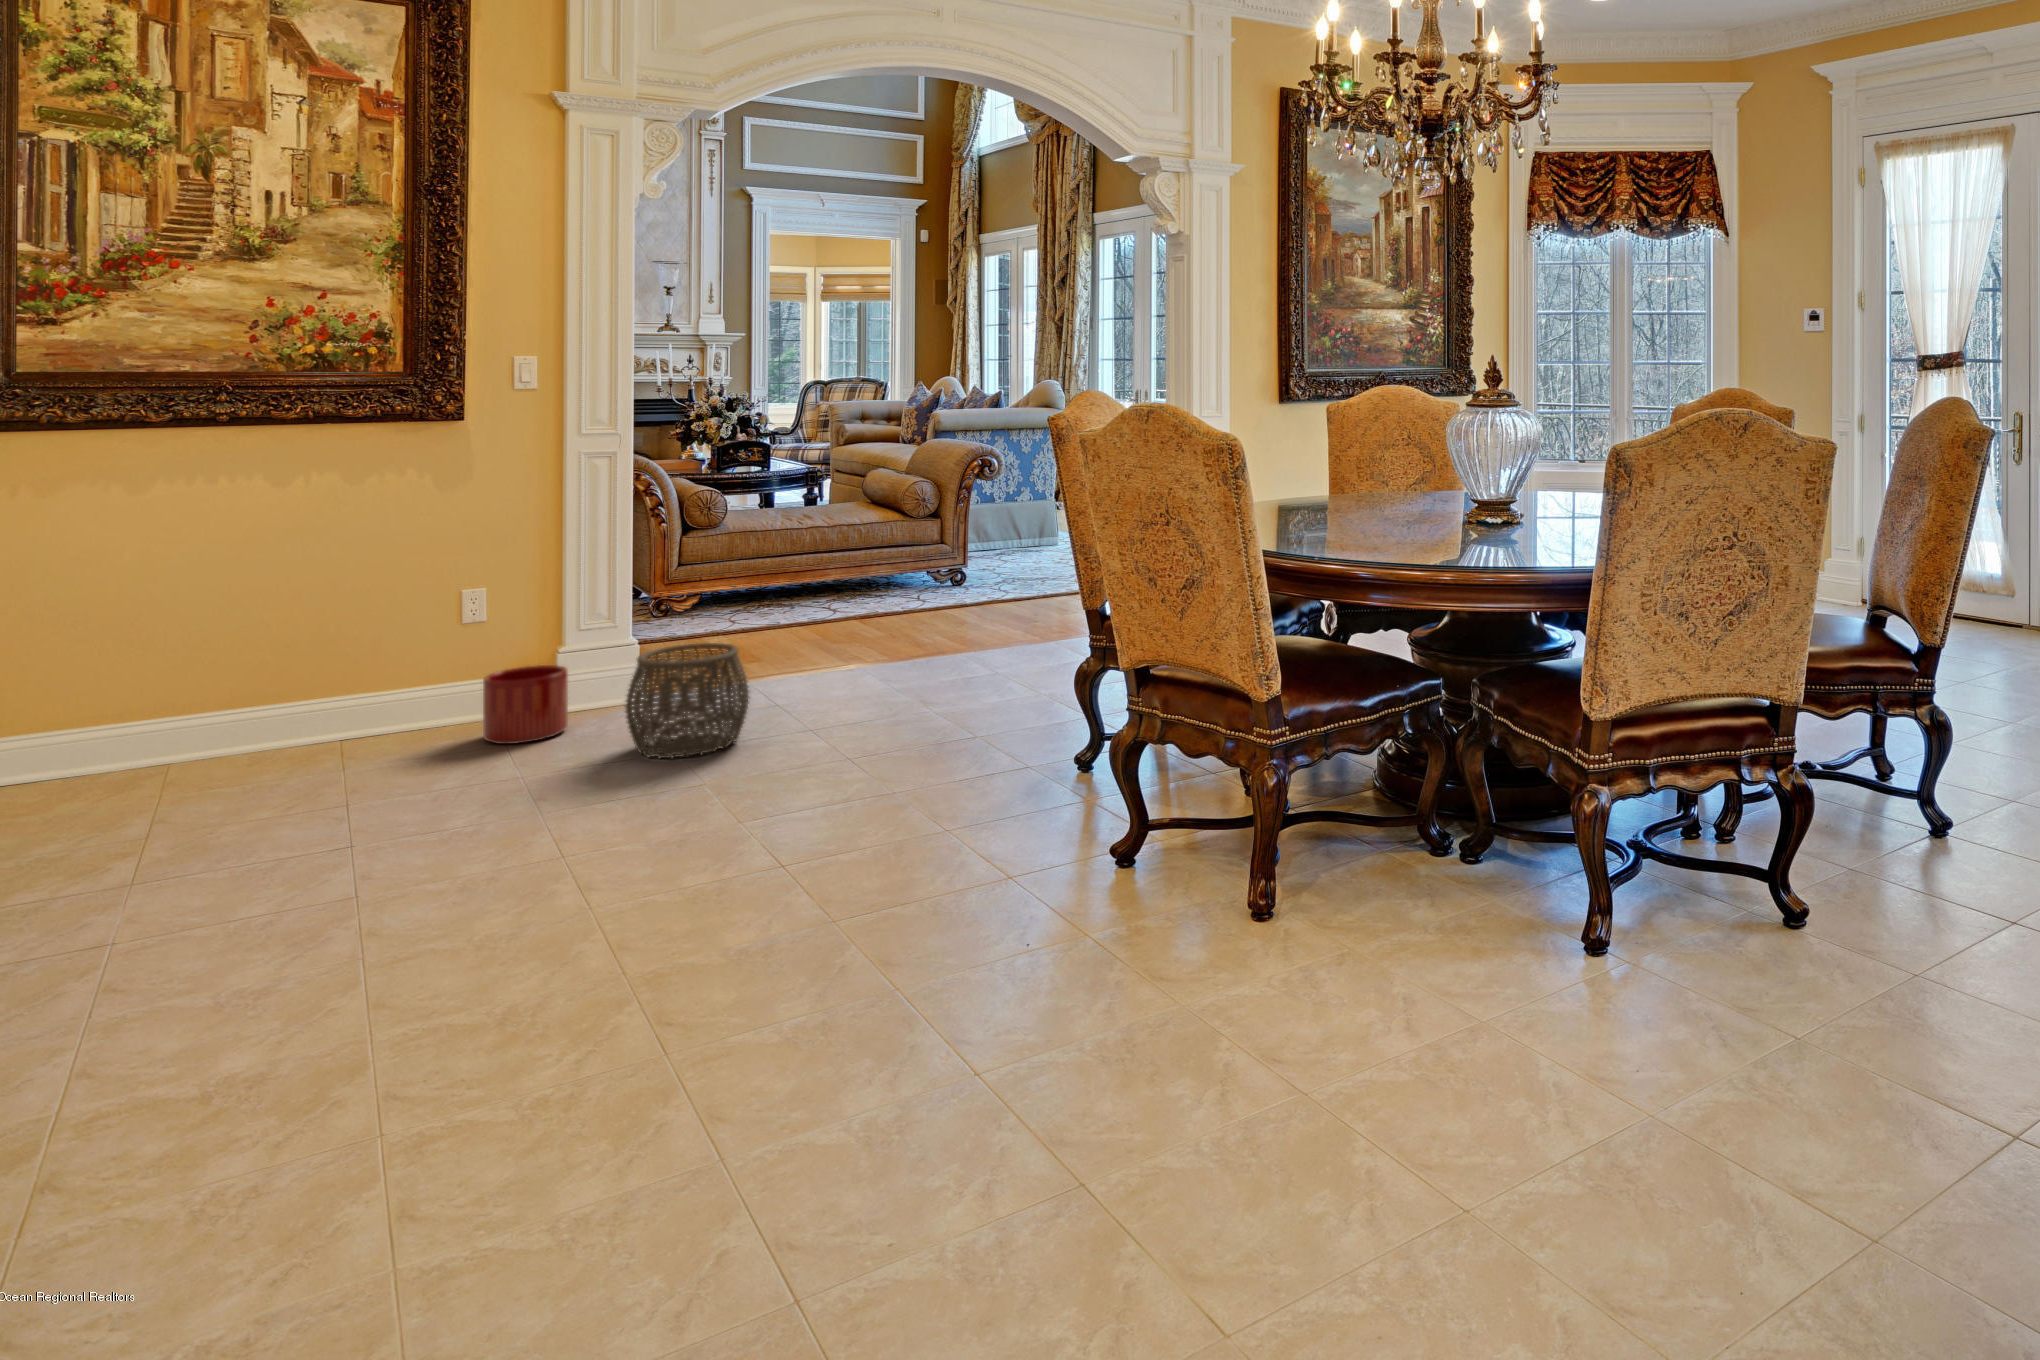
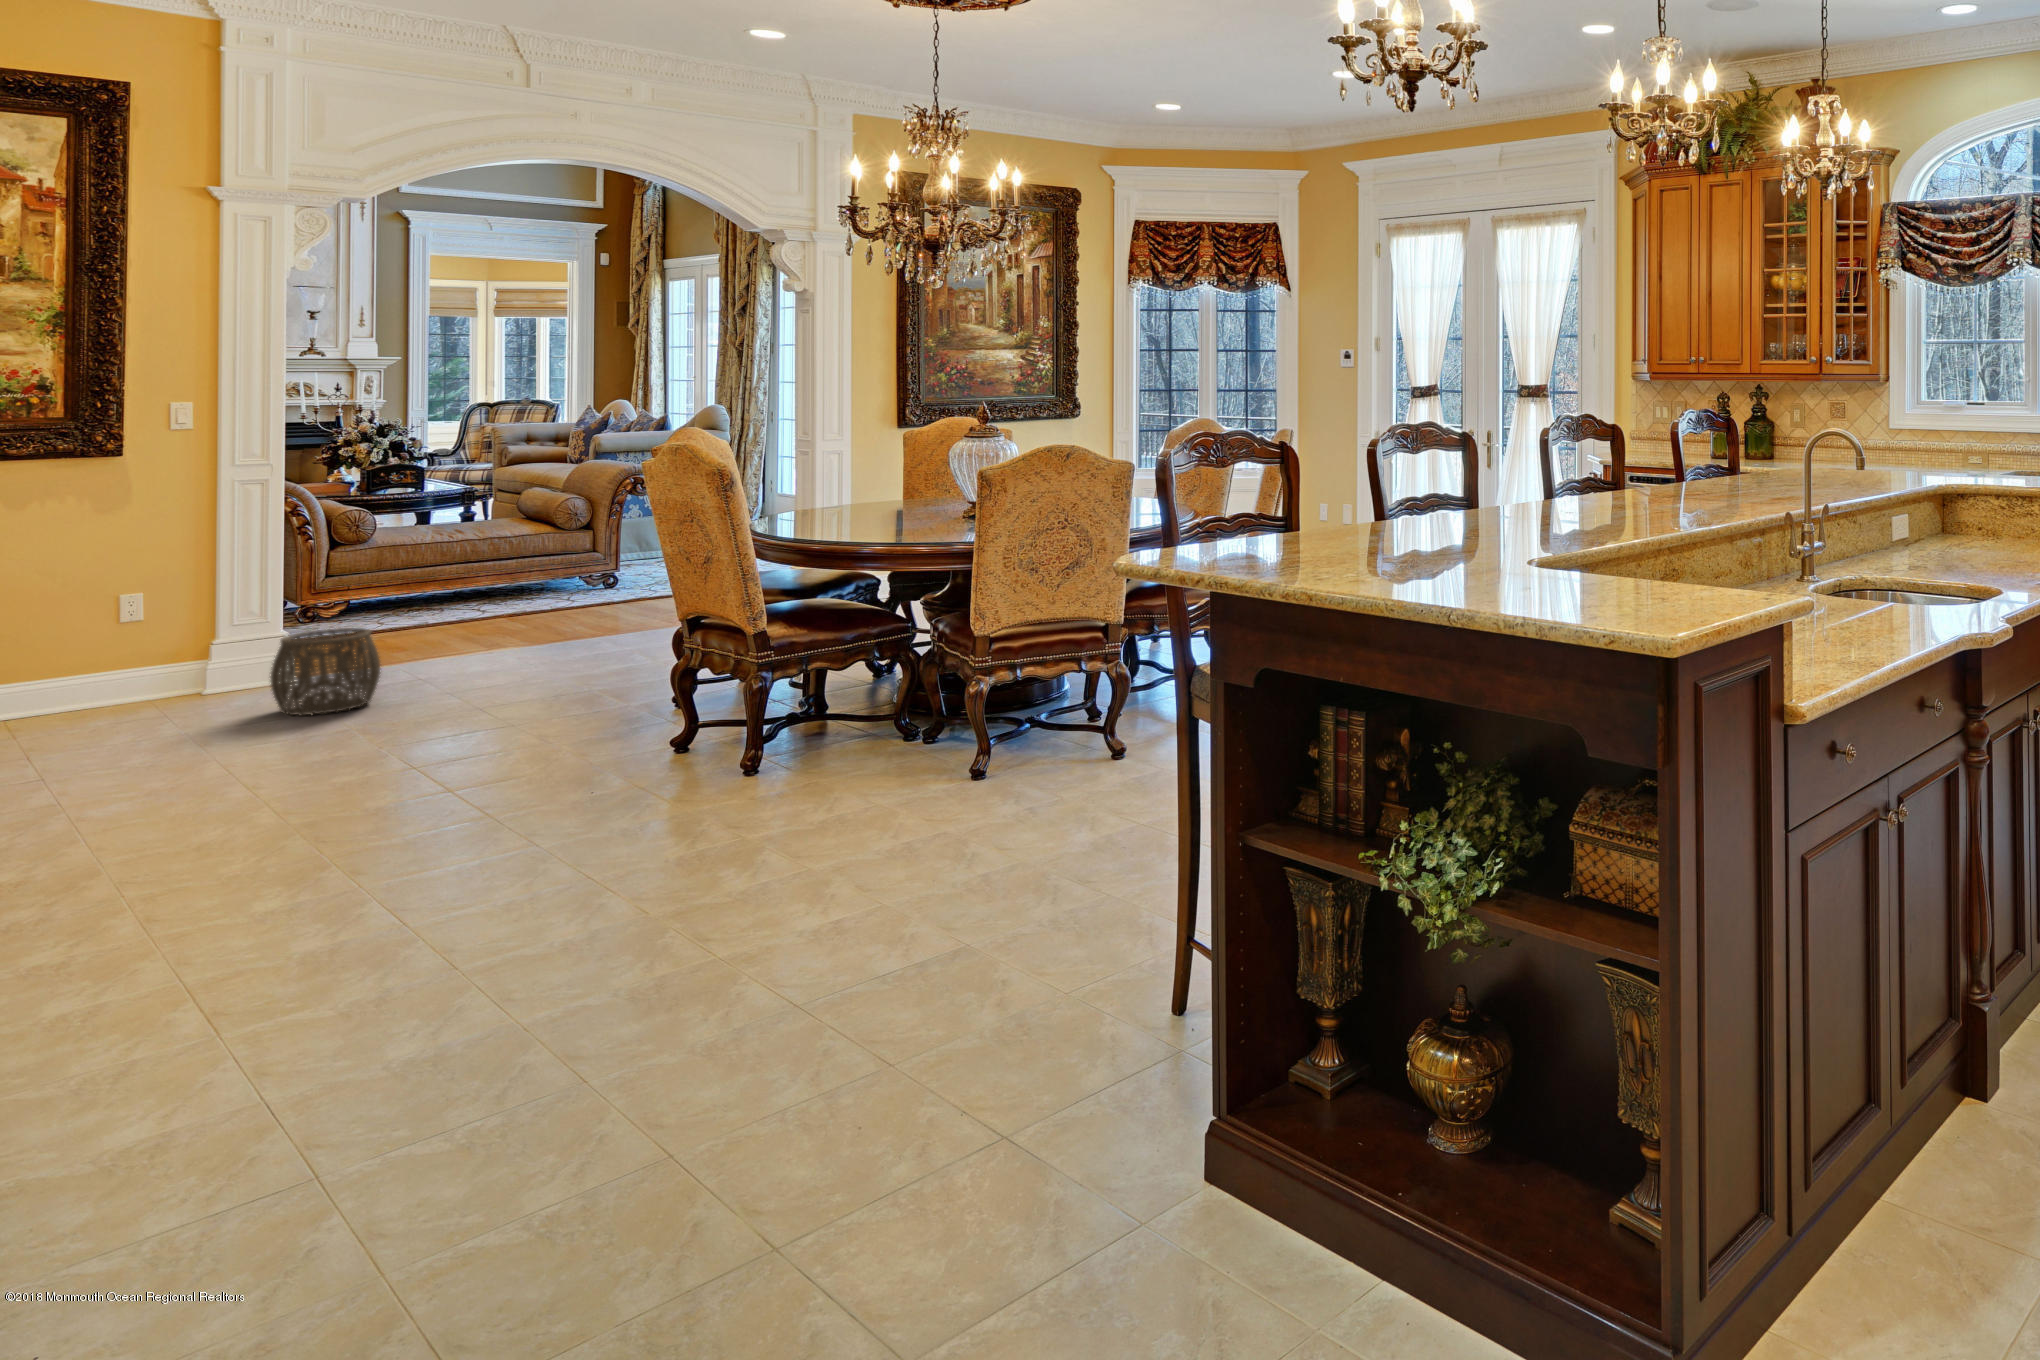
planter: present [483,665,568,744] -> none [138,651,216,713]

